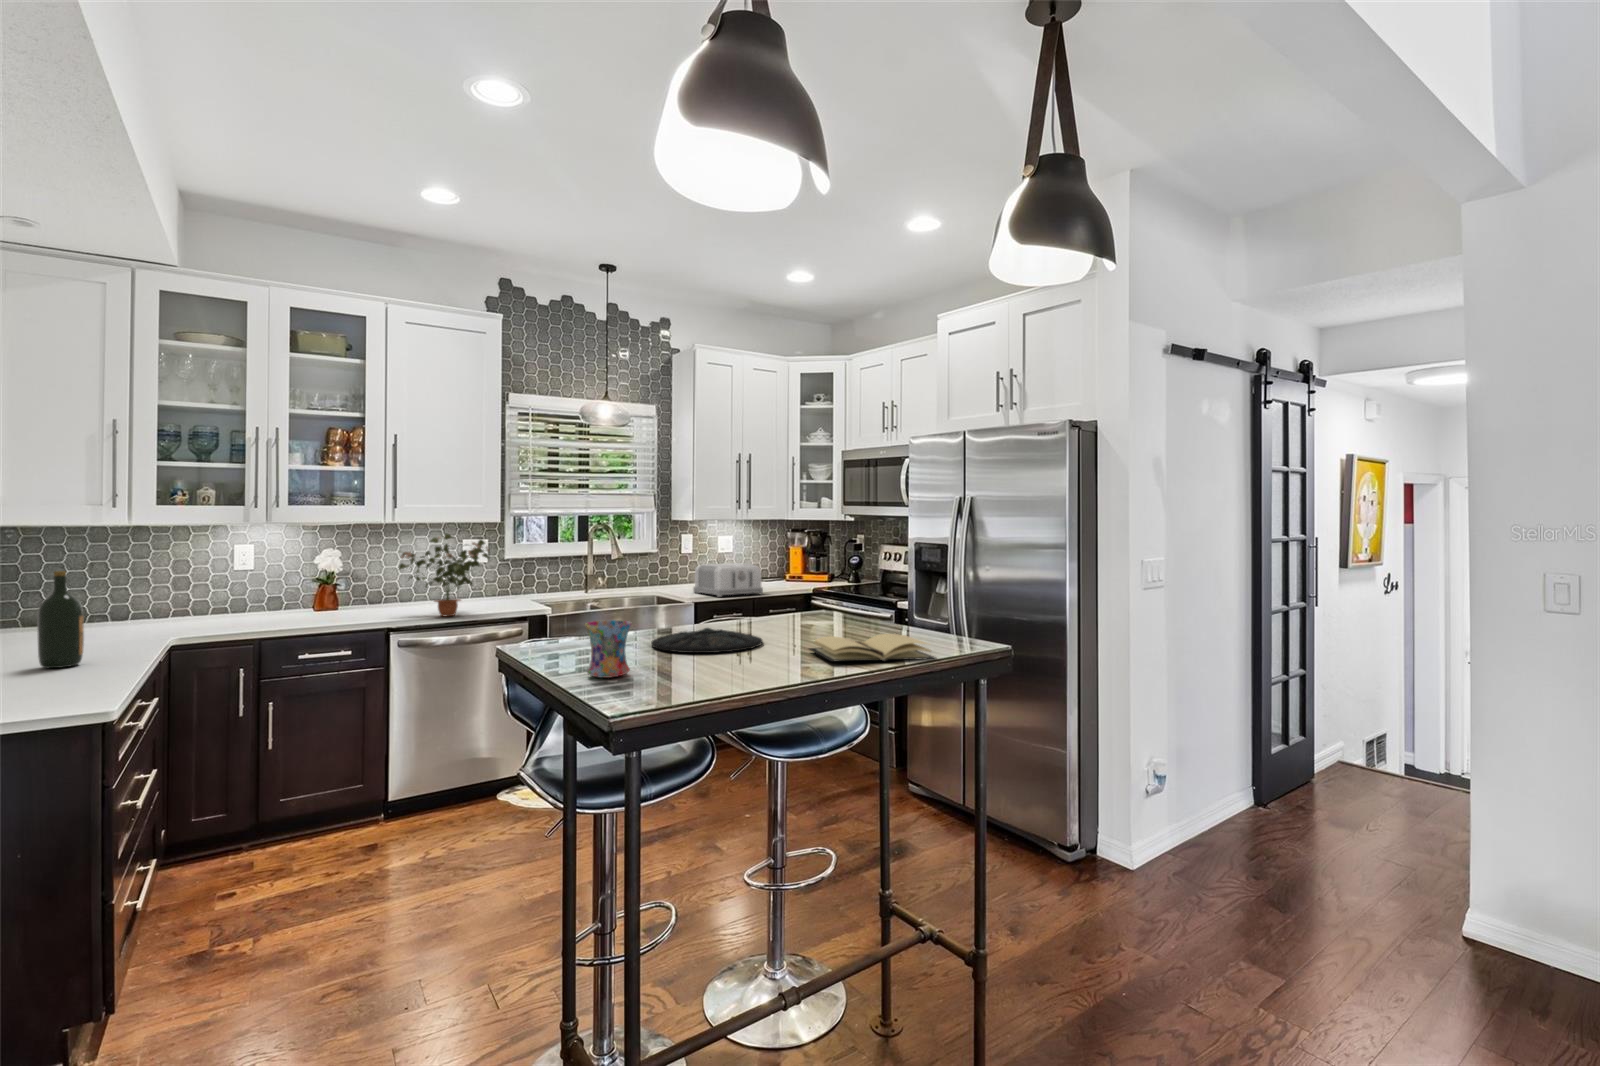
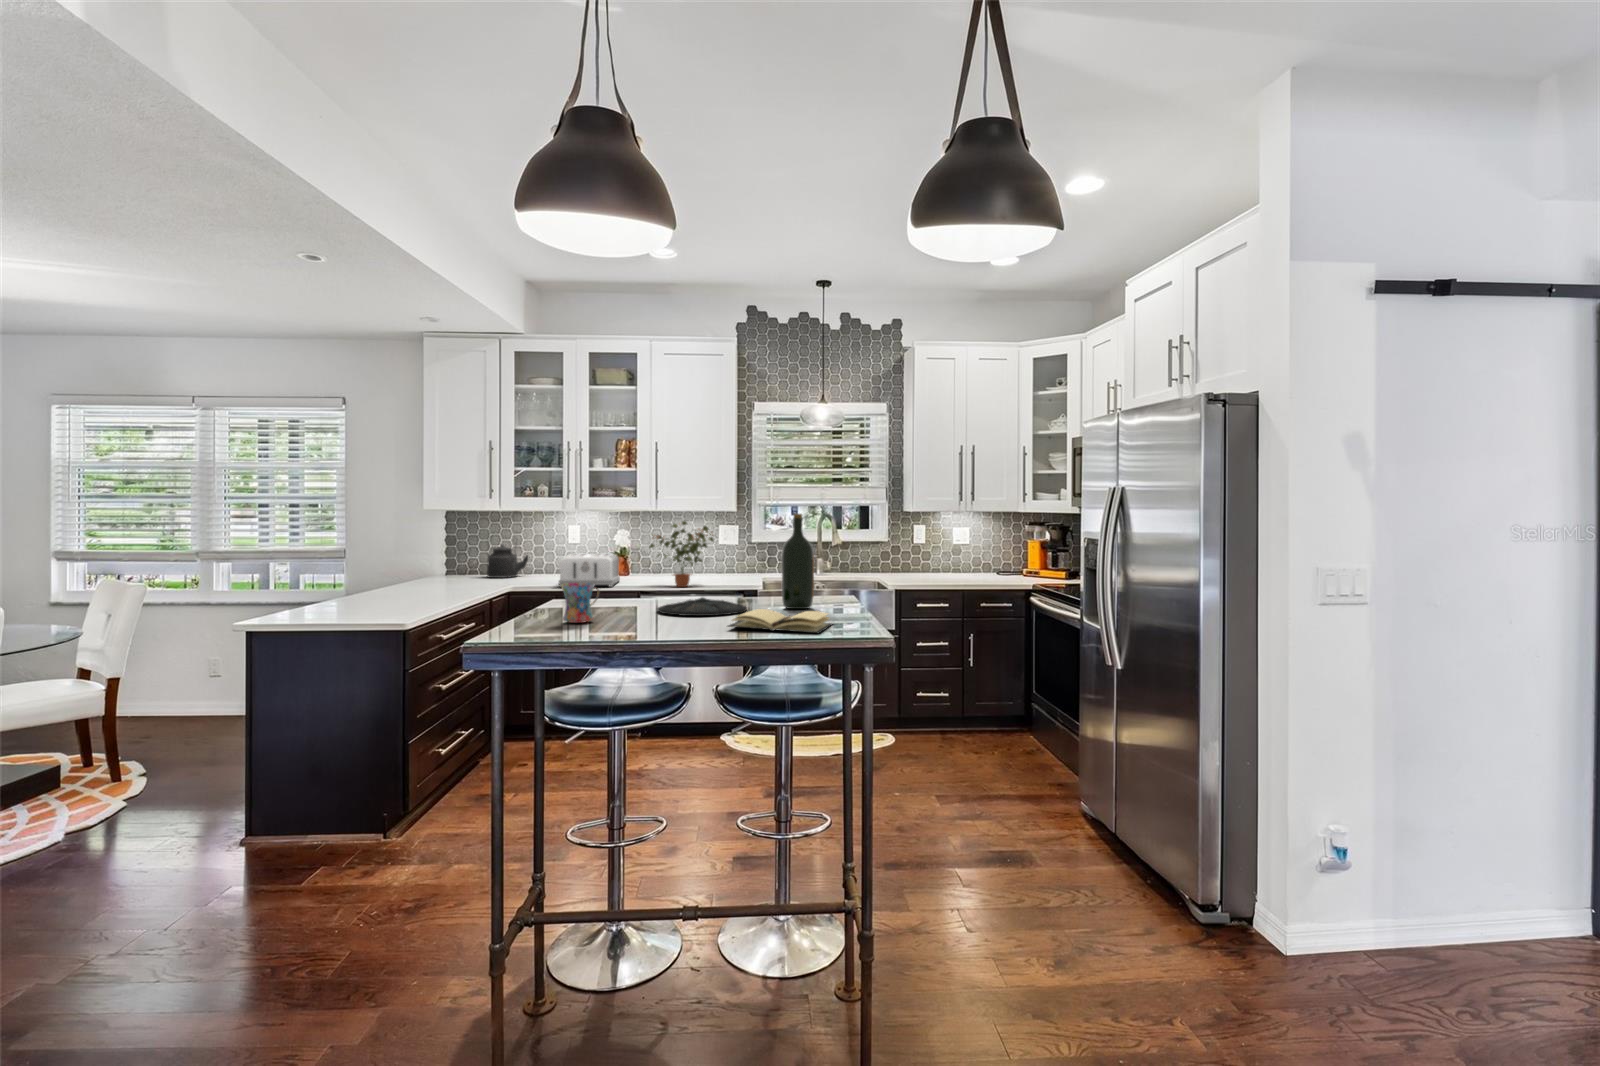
kettle: none [96,560,175,621] -> present [487,539,528,578]
toaster: present [693,563,763,597] -> present [559,554,620,587]
wine bottle: present [37,571,84,668] -> present [782,514,814,609]

